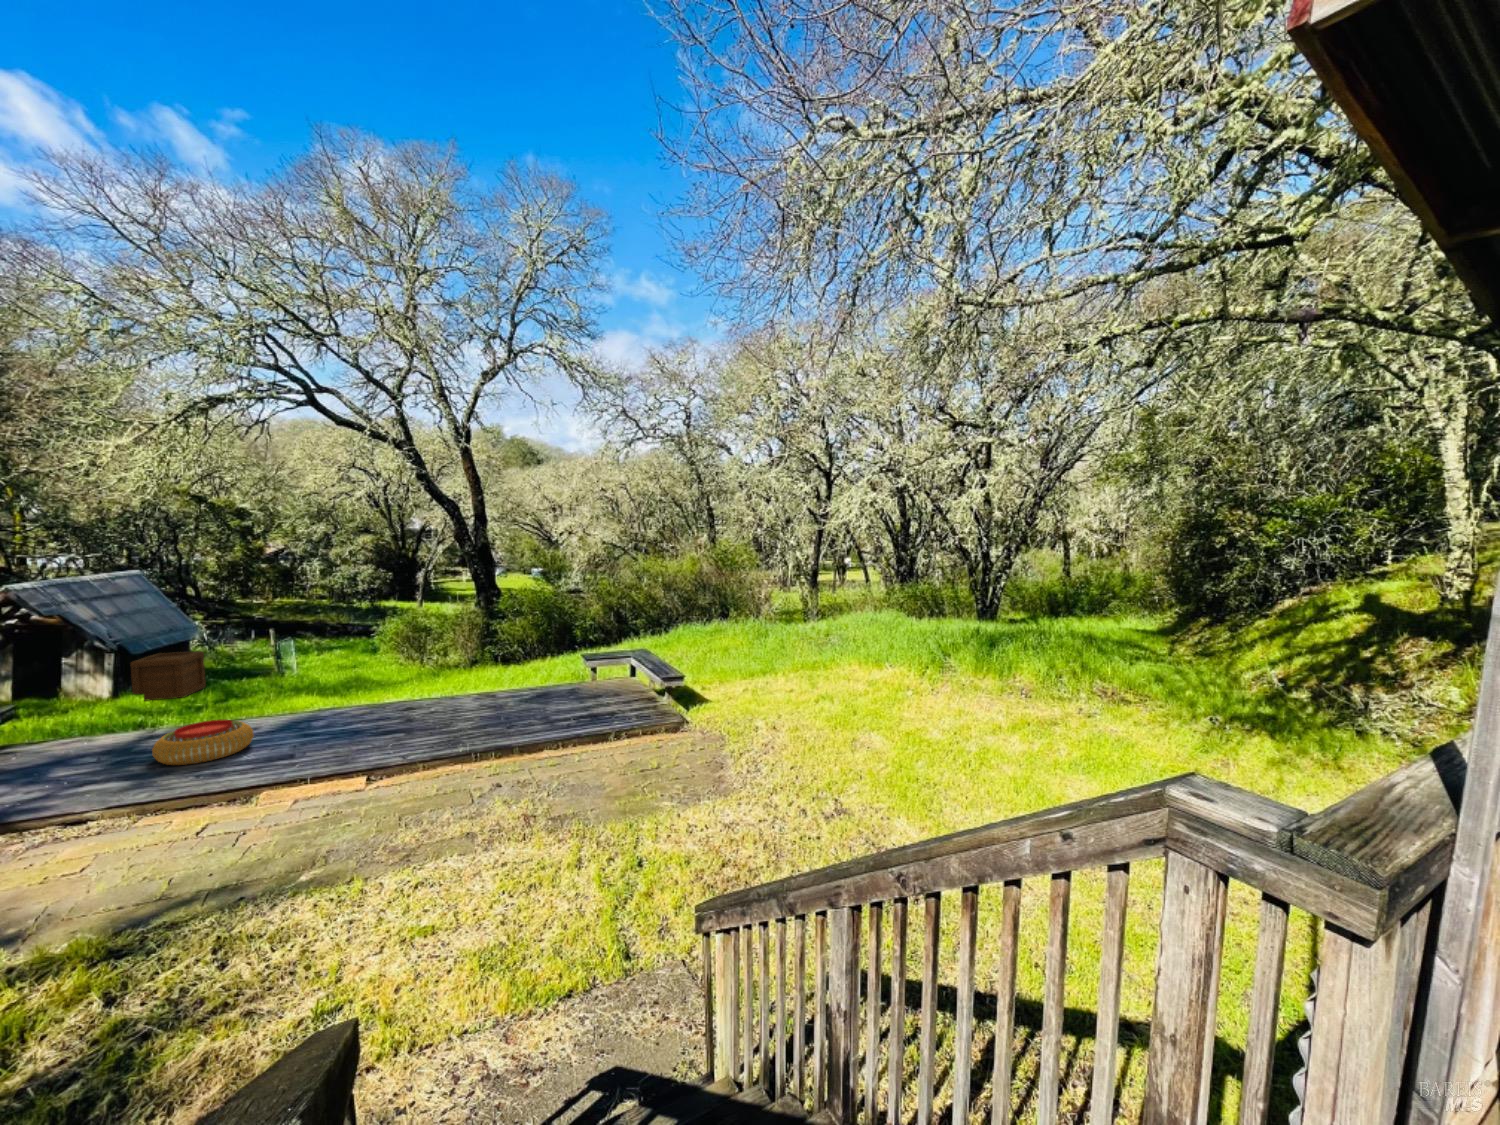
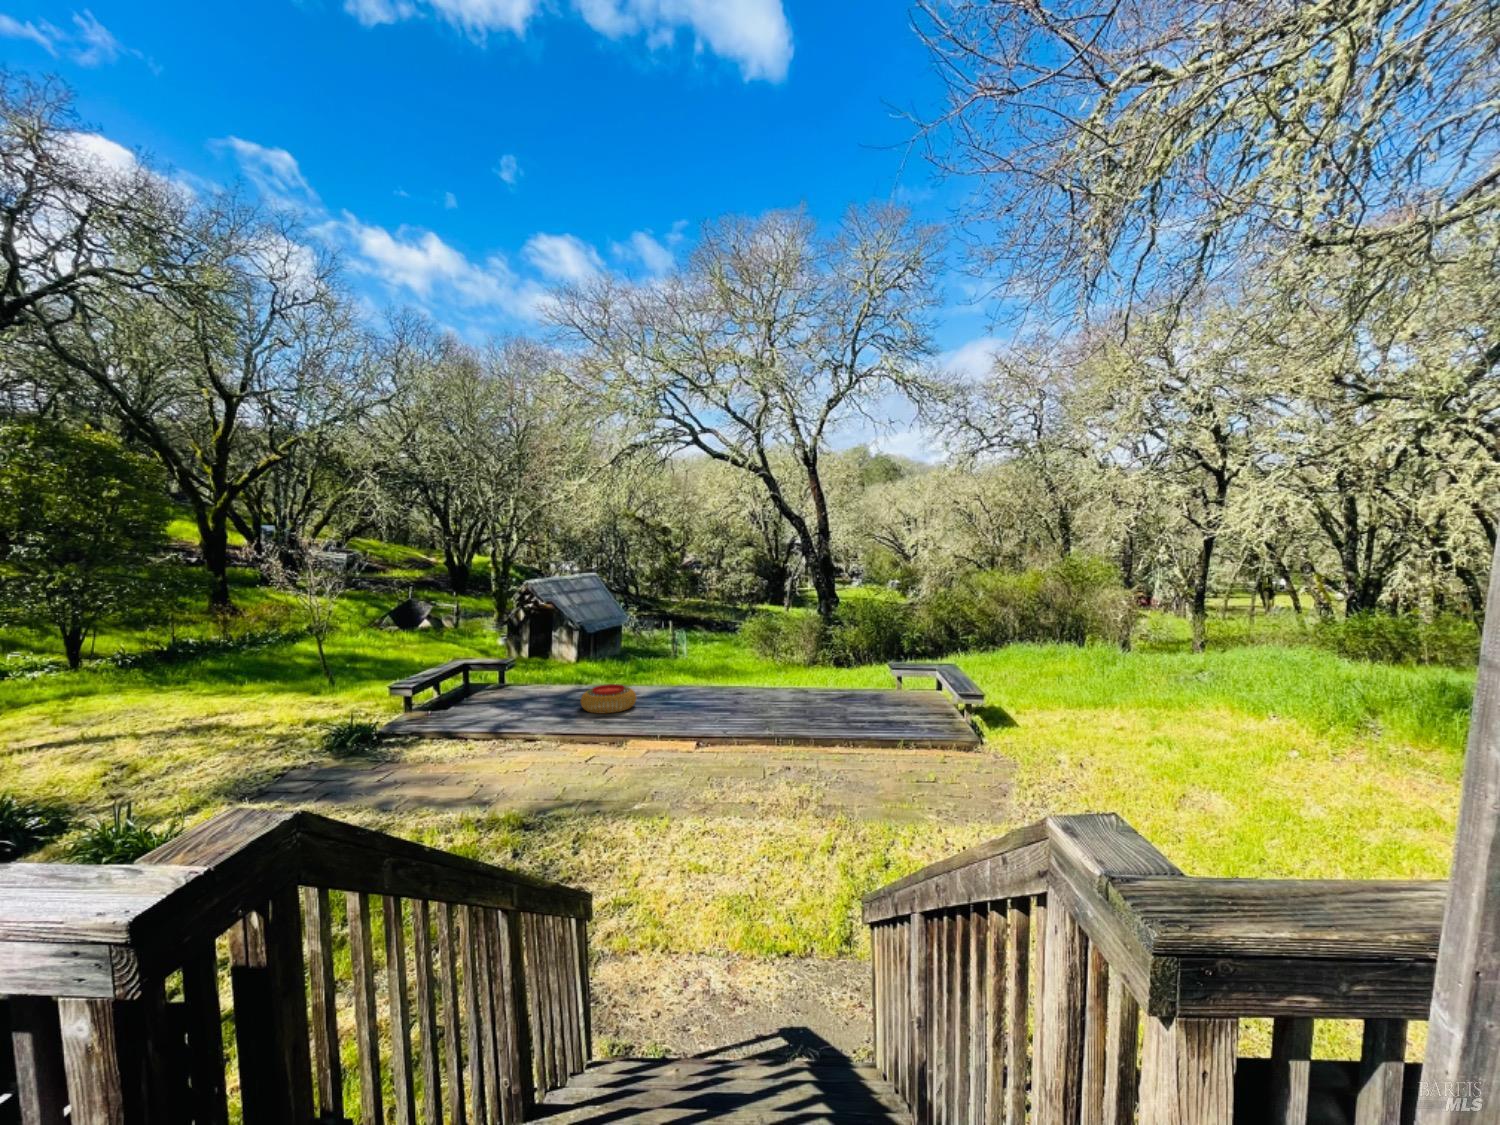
wooden crate: present [130,651,206,700] -> none [588,635,628,669]

